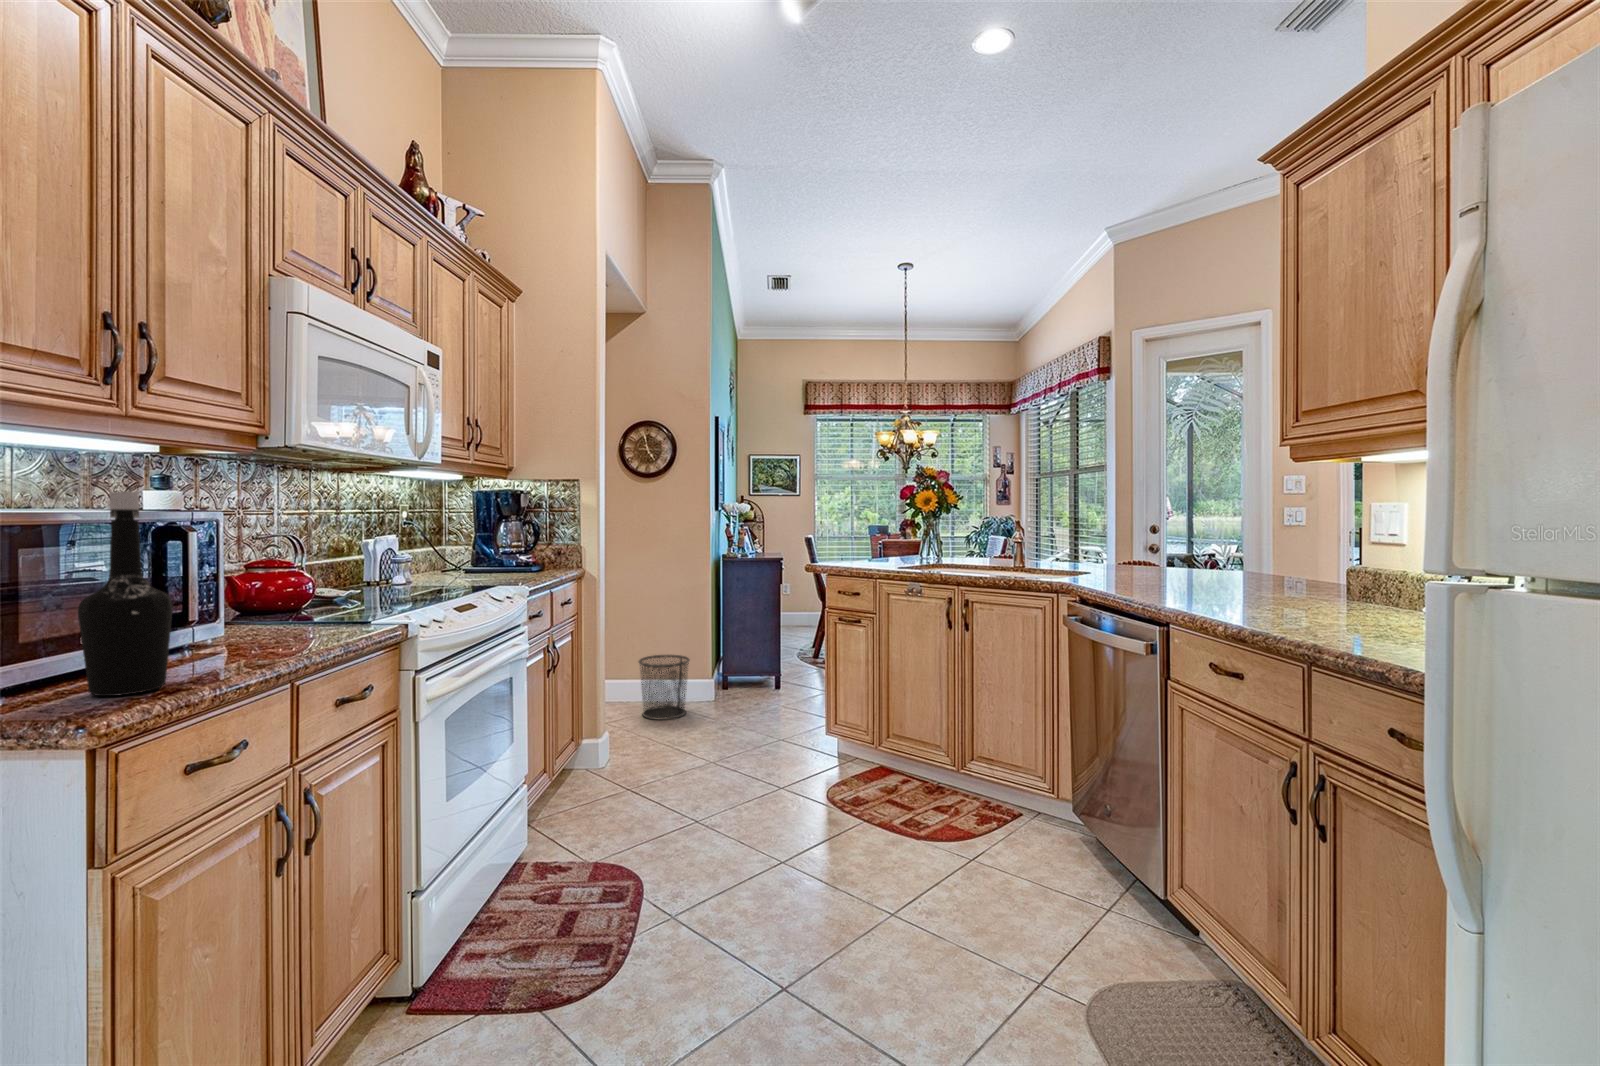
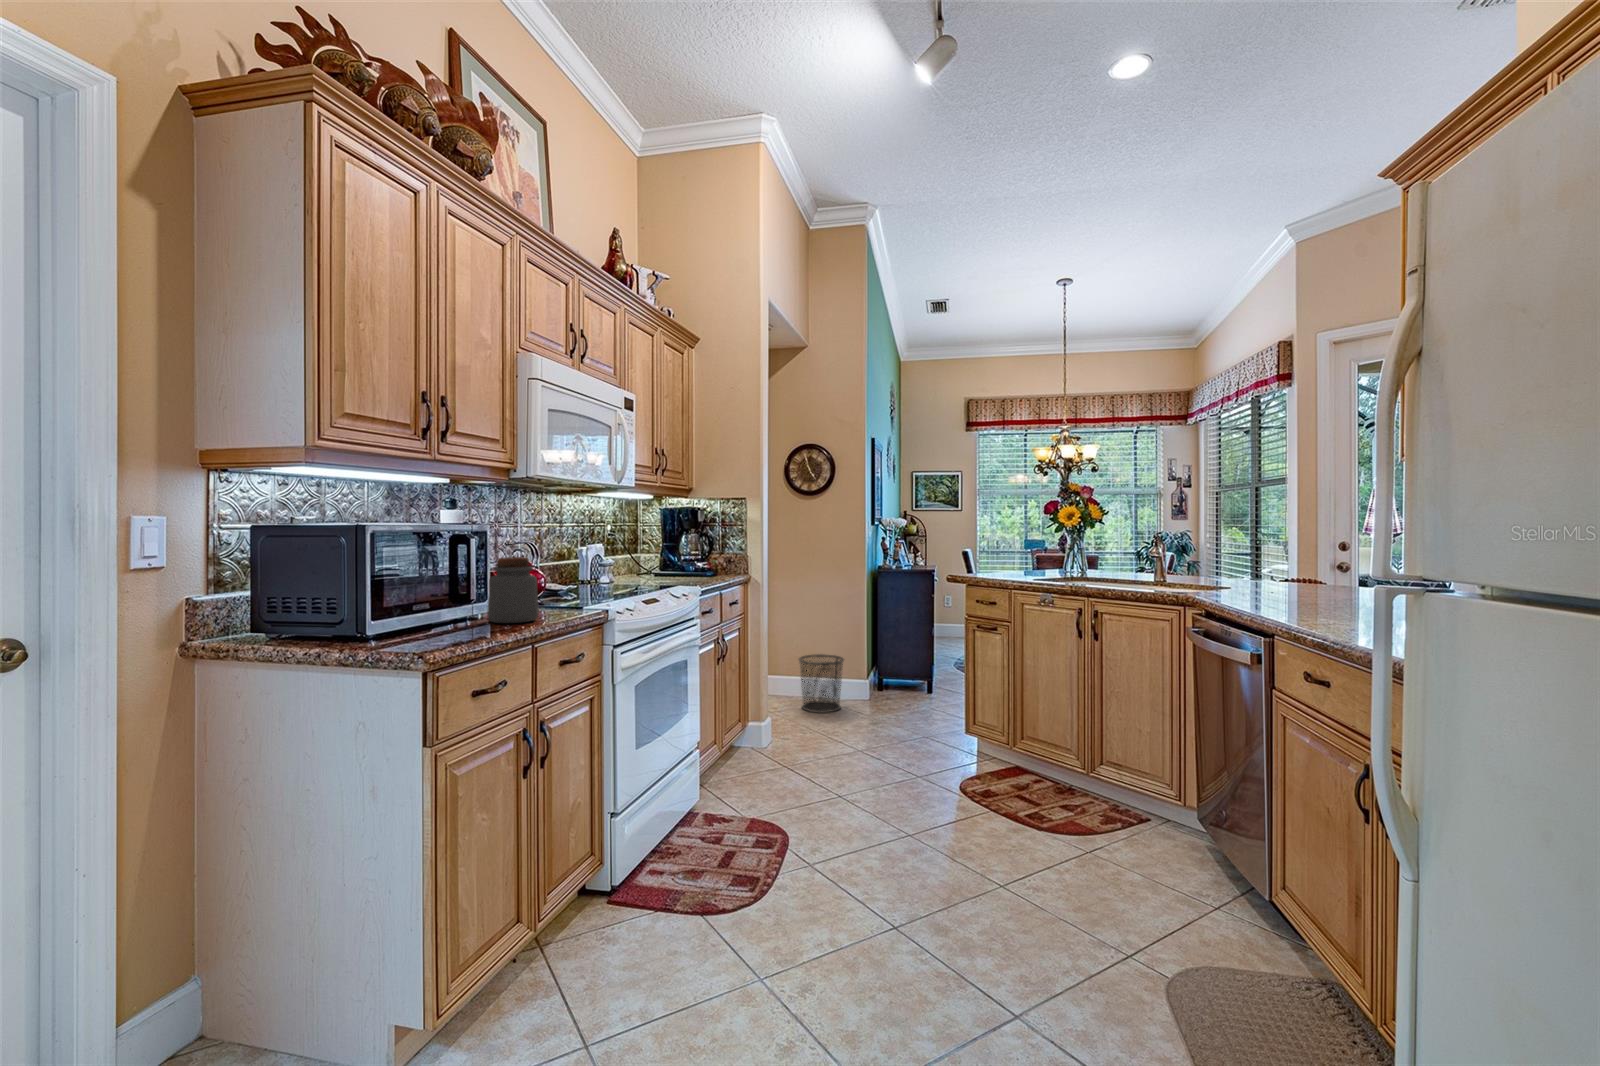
bottle: present [78,492,172,696] -> none [418,513,467,642]
jar: none [215,557,301,653] -> present [487,557,539,623]

